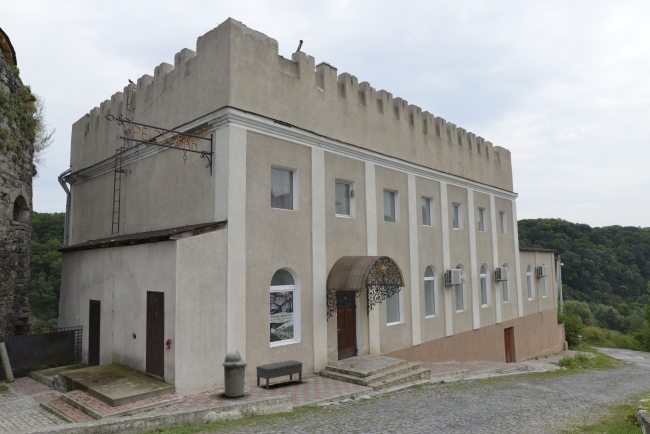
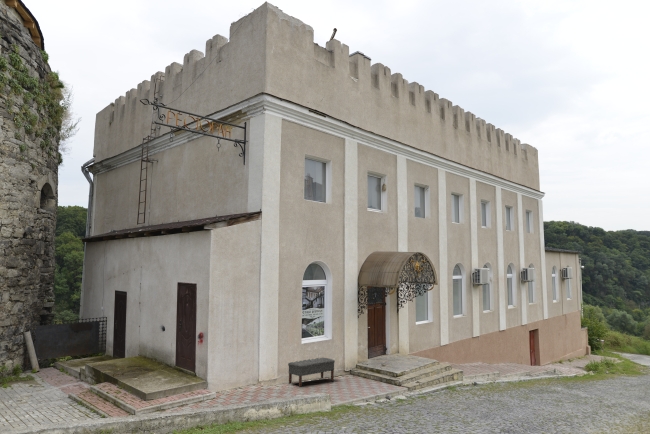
trash can: present [222,350,247,397] -> none [256,345,281,394]

